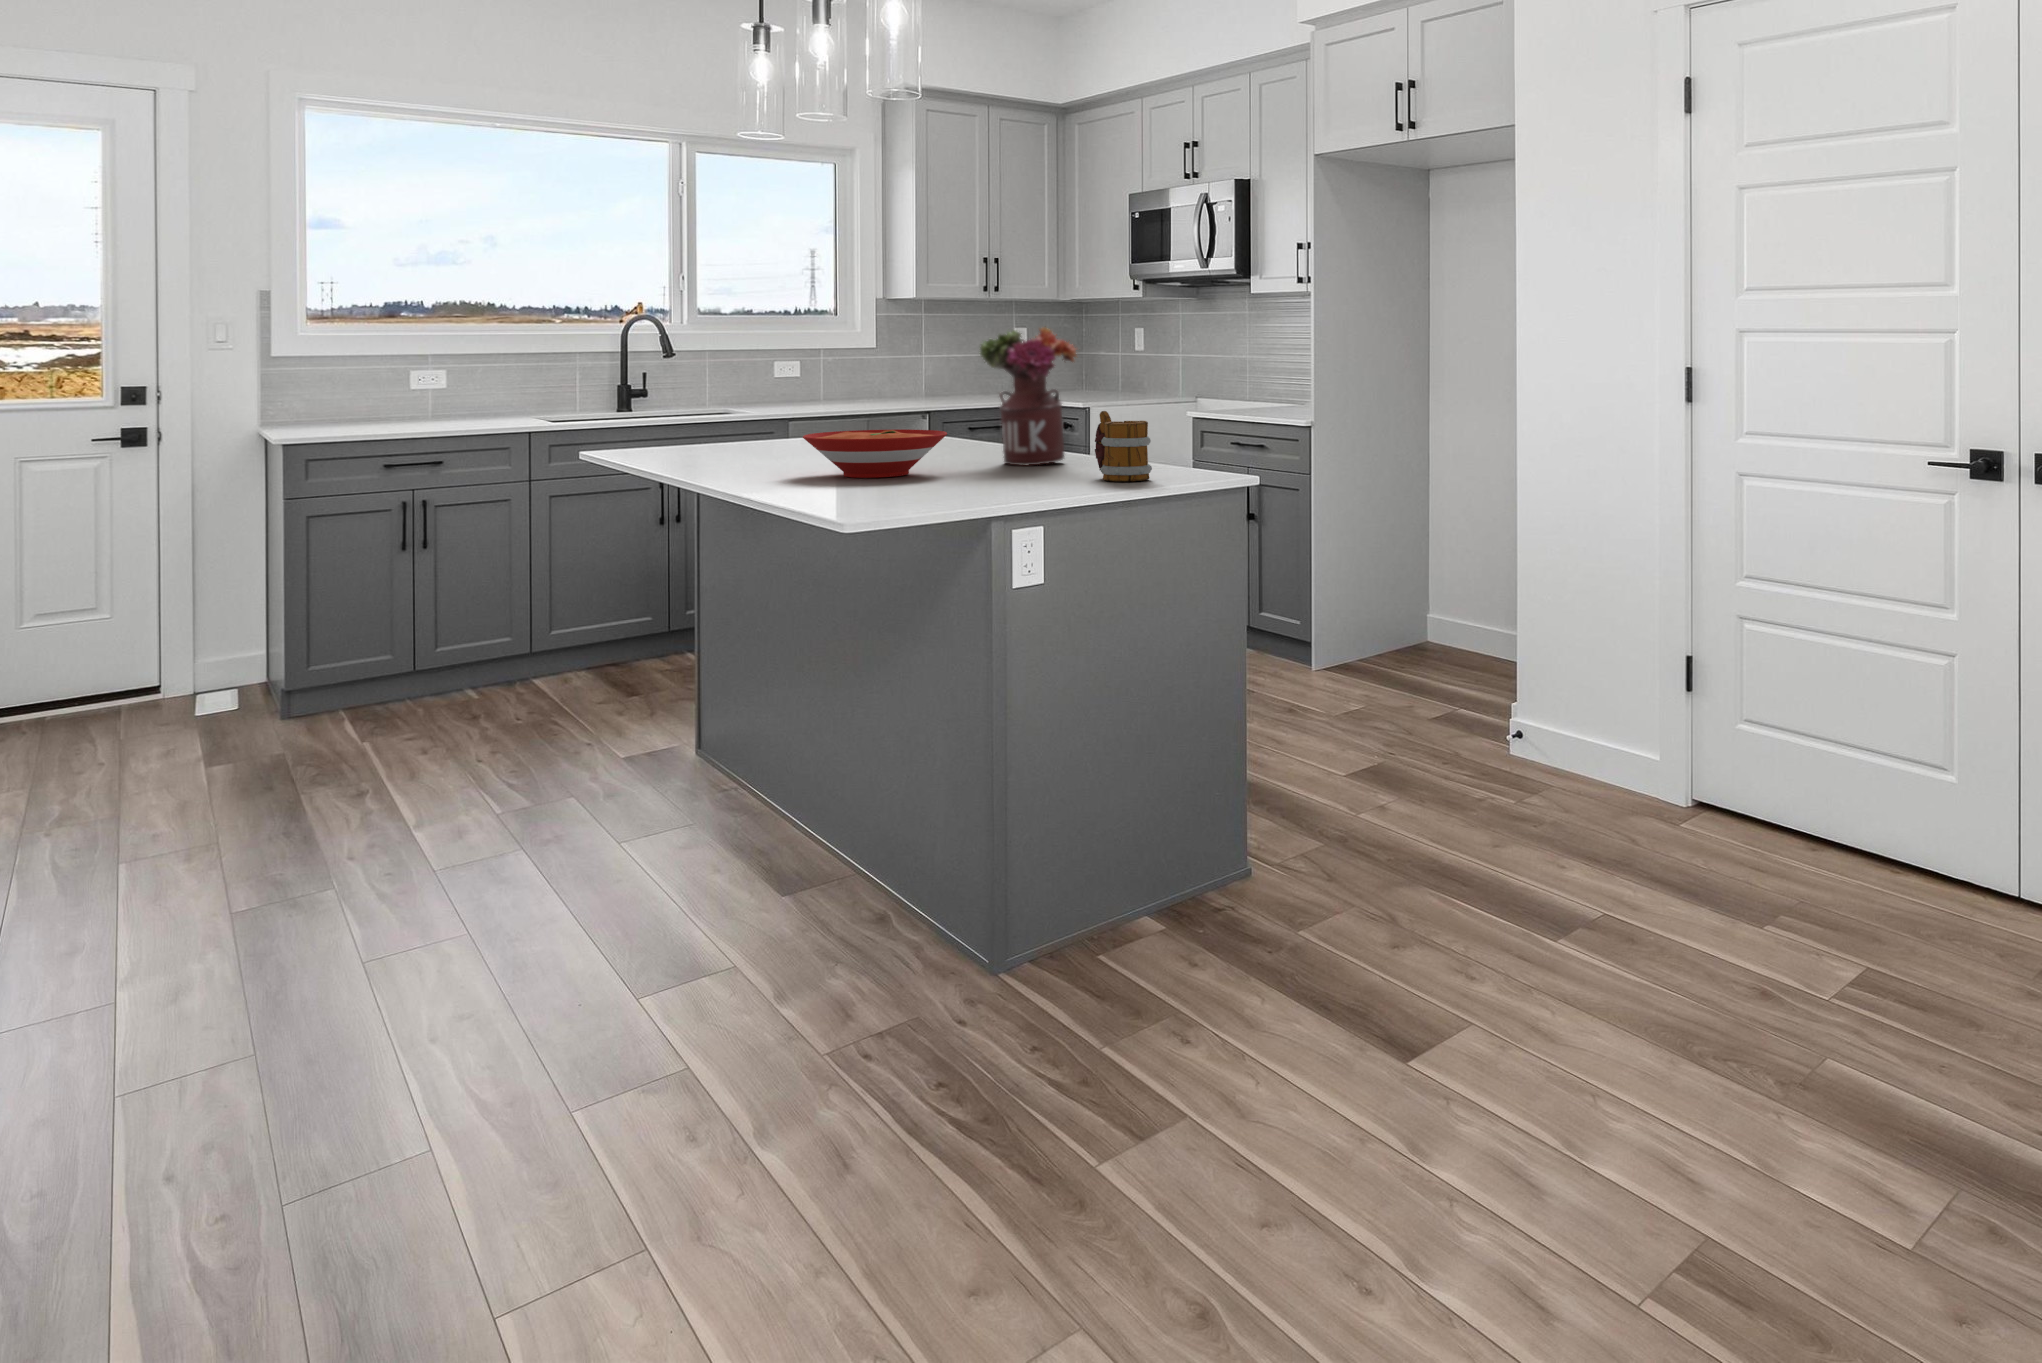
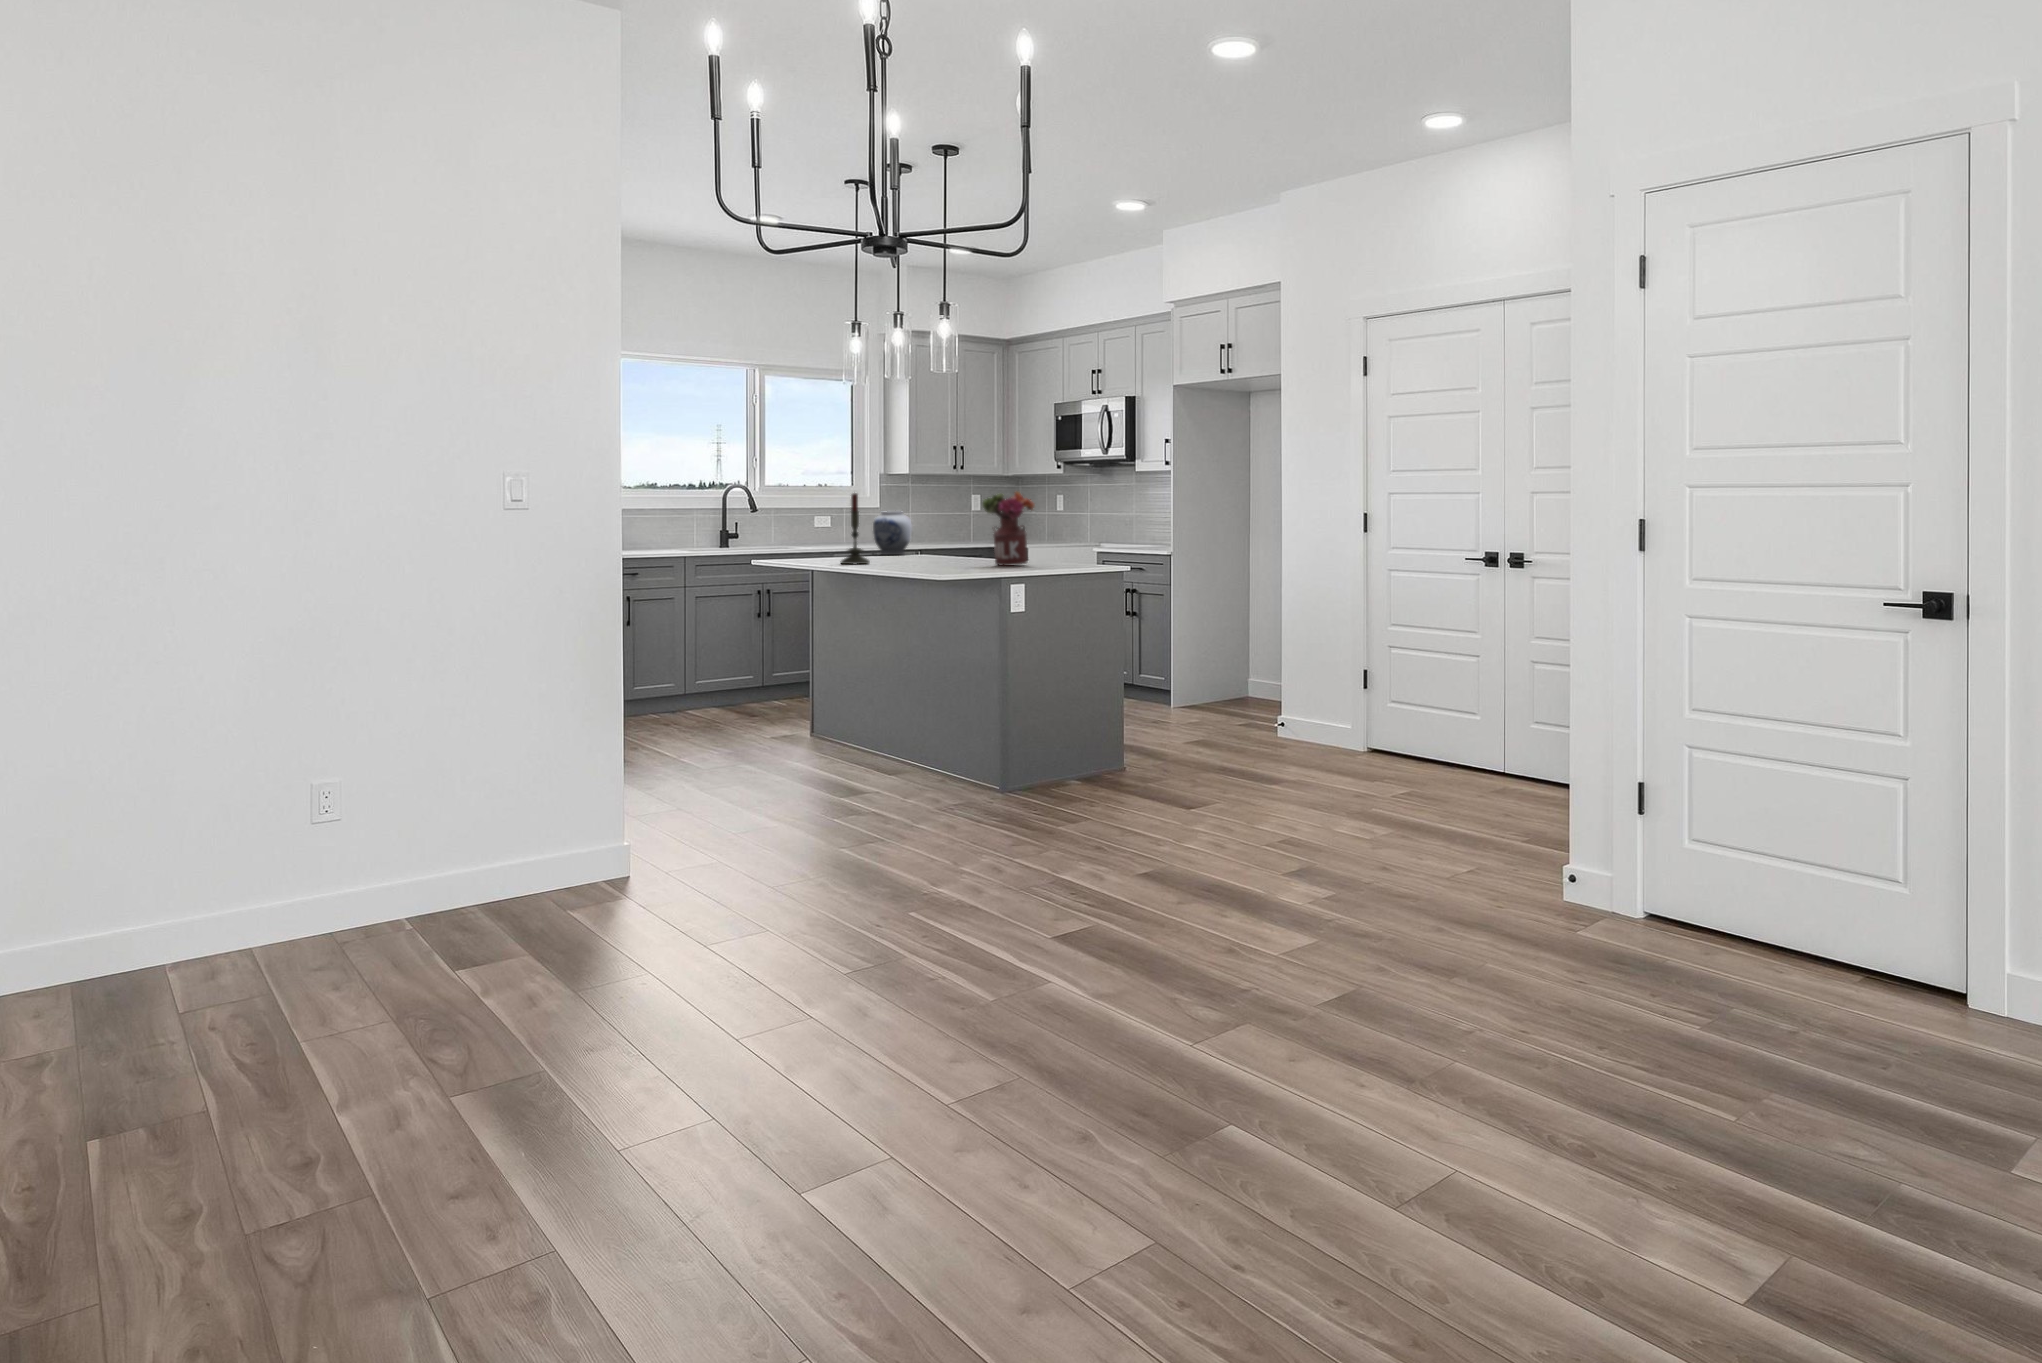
candle: none [725,326,781,461] -> present [841,493,870,564]
vase: none [855,354,914,421] -> present [873,511,912,555]
mug: present [1095,411,1152,482] -> none [1047,534,1077,569]
bowl: present [803,430,947,478] -> none [898,545,970,568]

